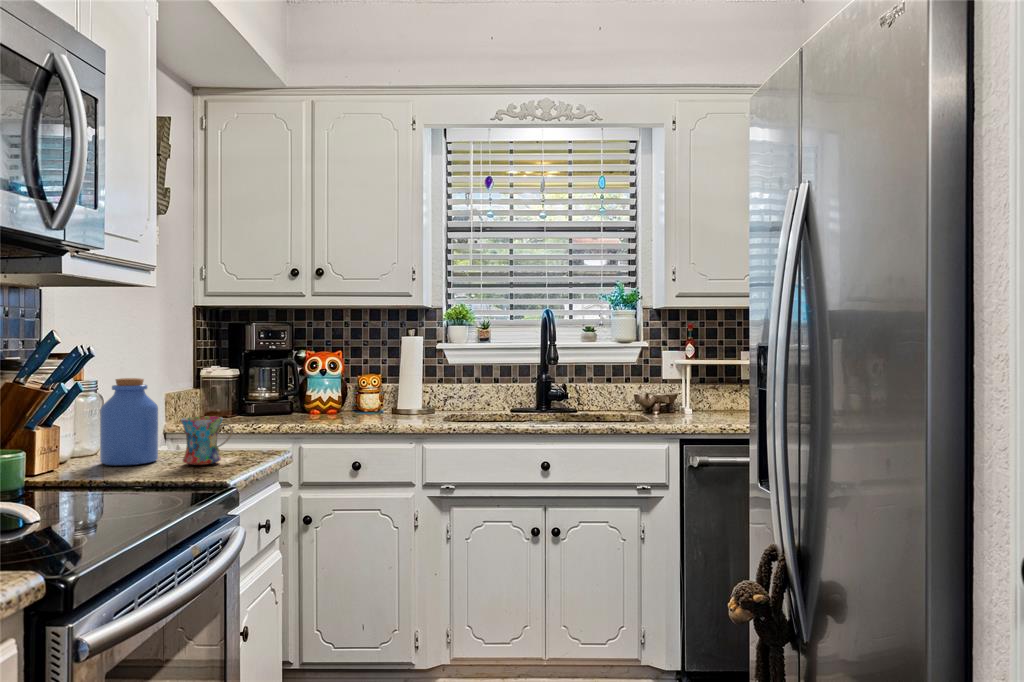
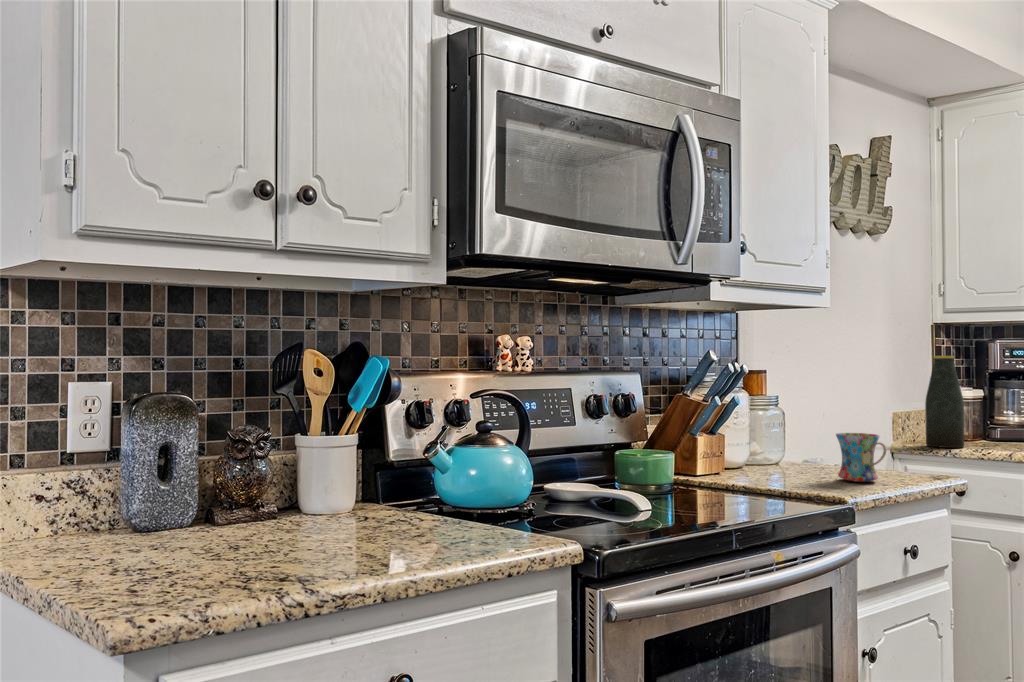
bottle: none [198,338,232,424] -> present [925,356,964,448]
jar: present [100,378,158,465] -> none [773,392,825,473]

